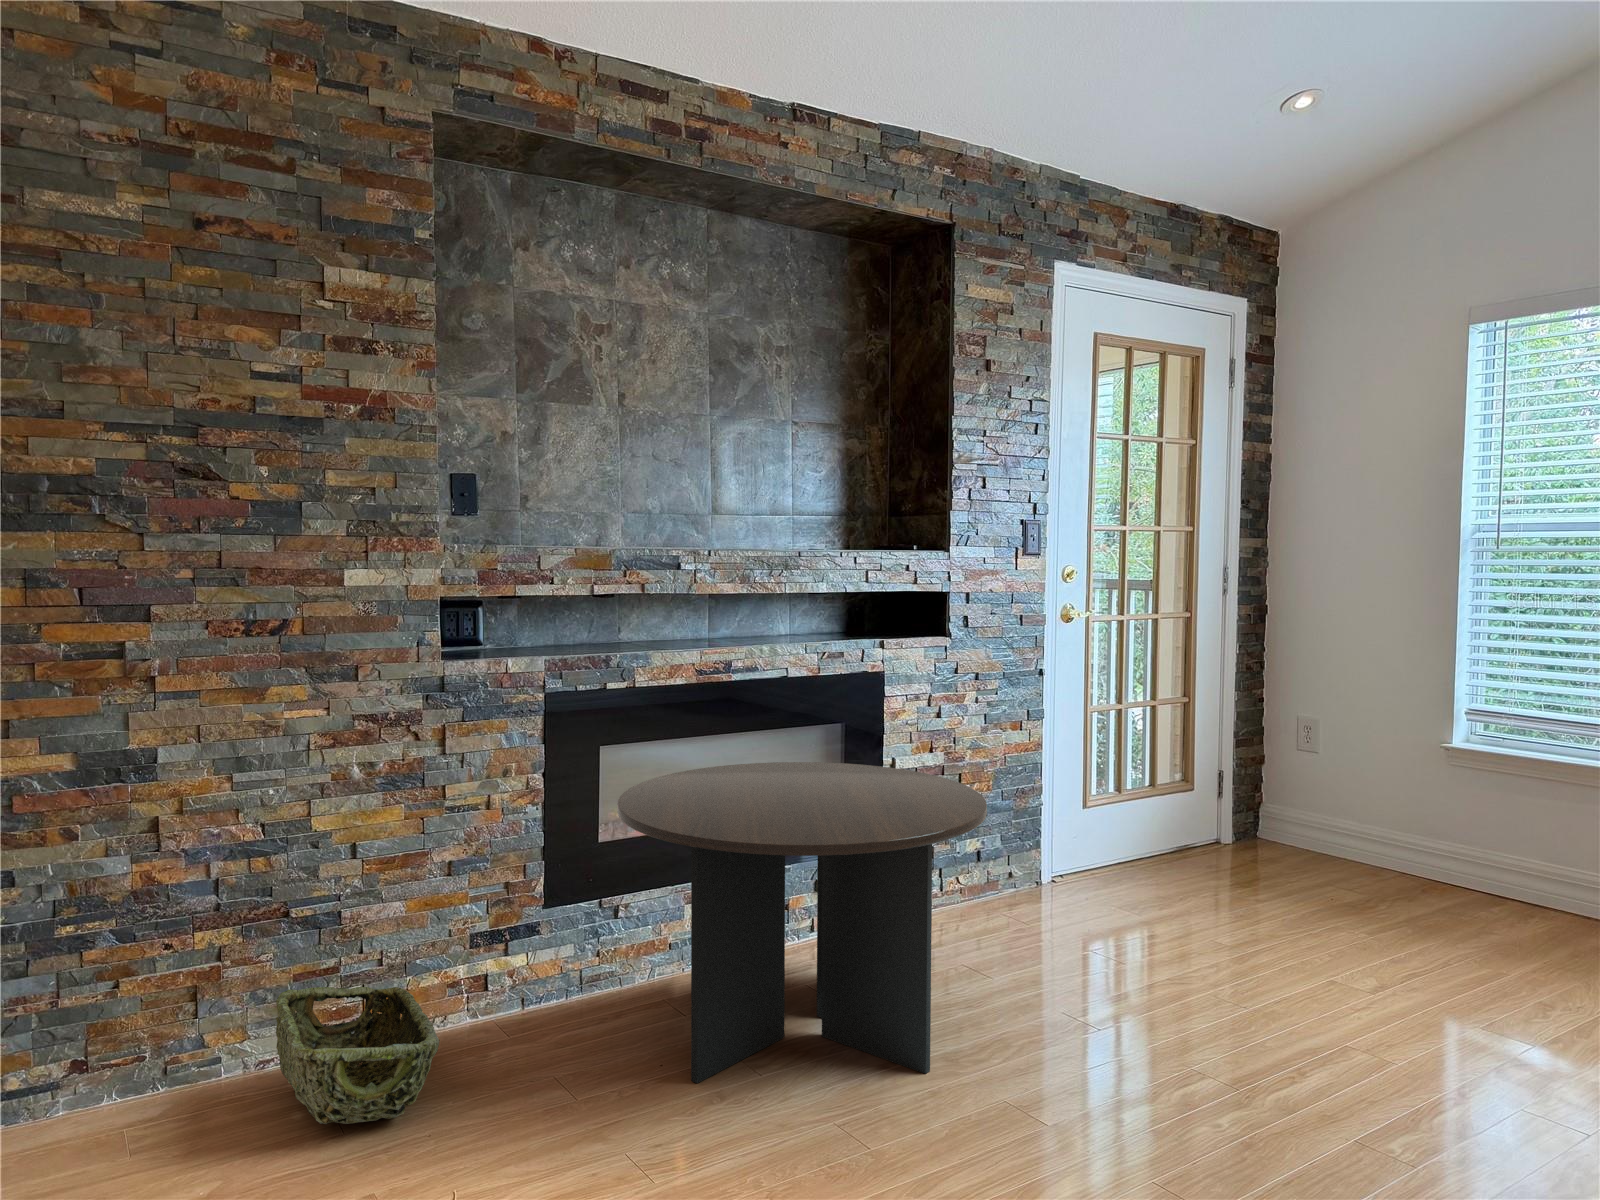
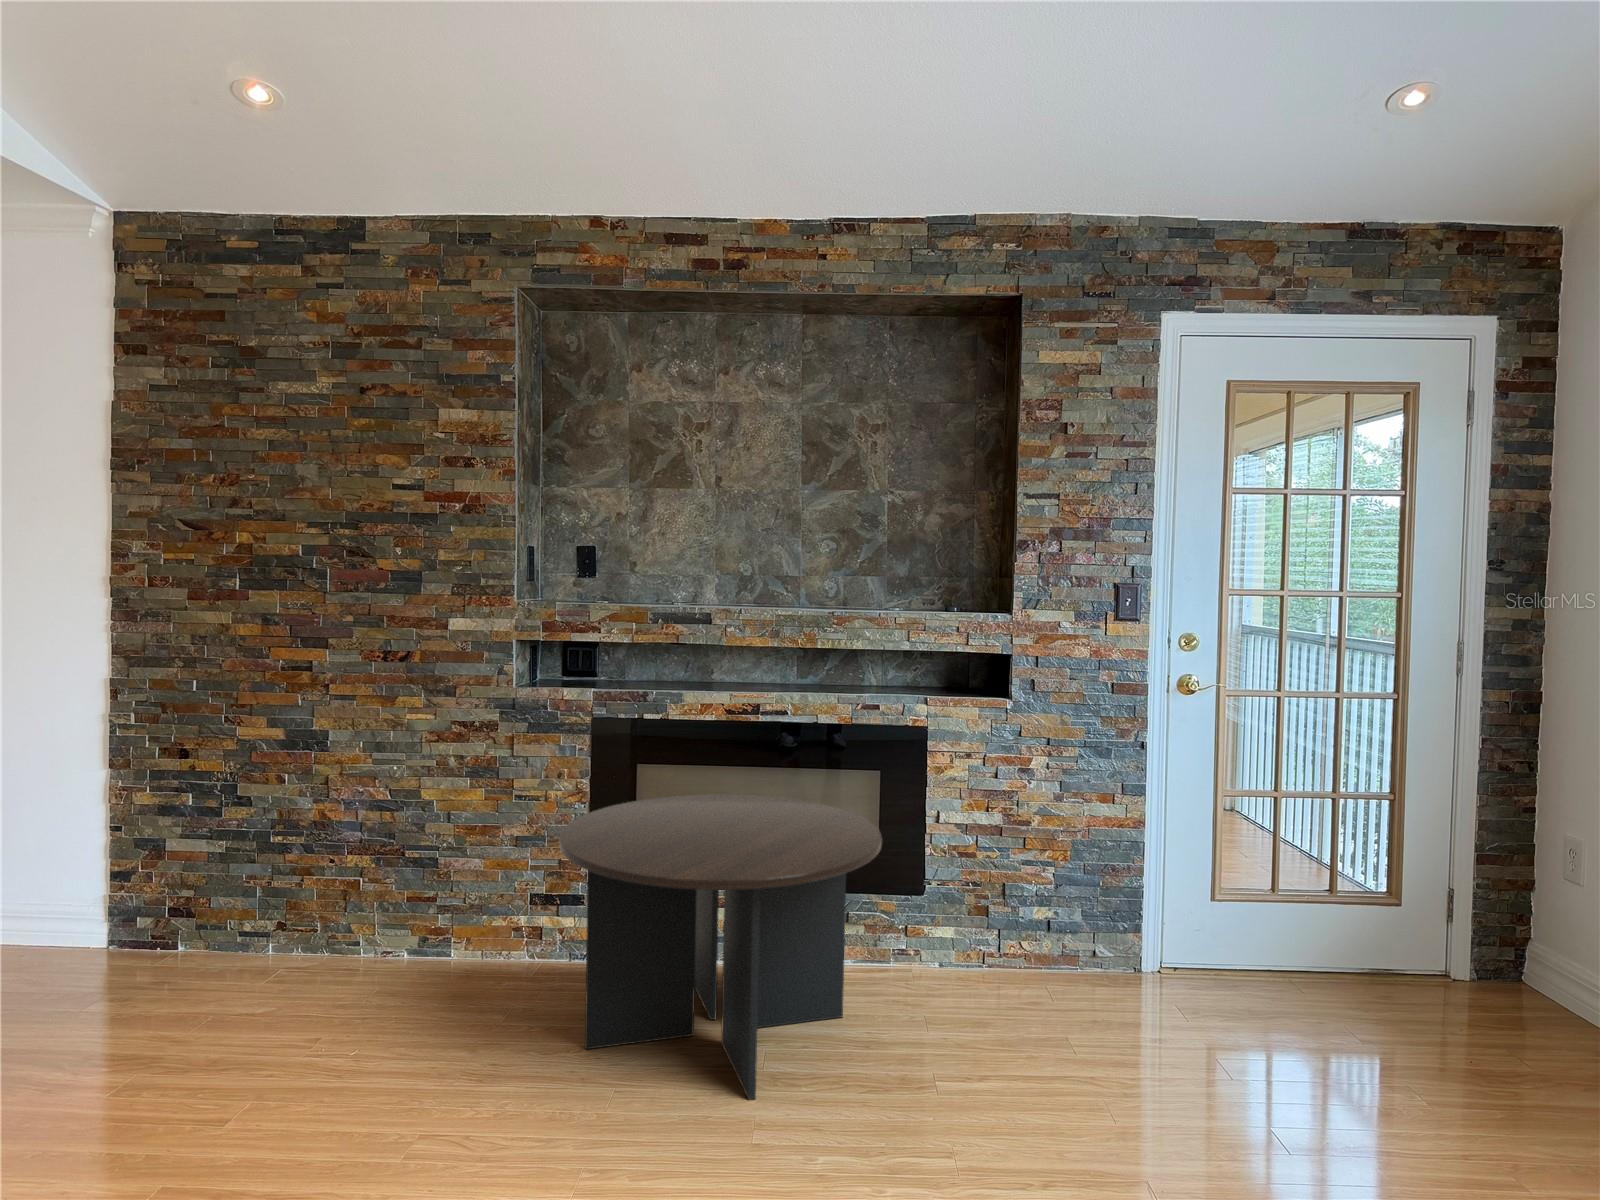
woven basket: present [276,987,440,1124] -> none [328,907,466,1011]

